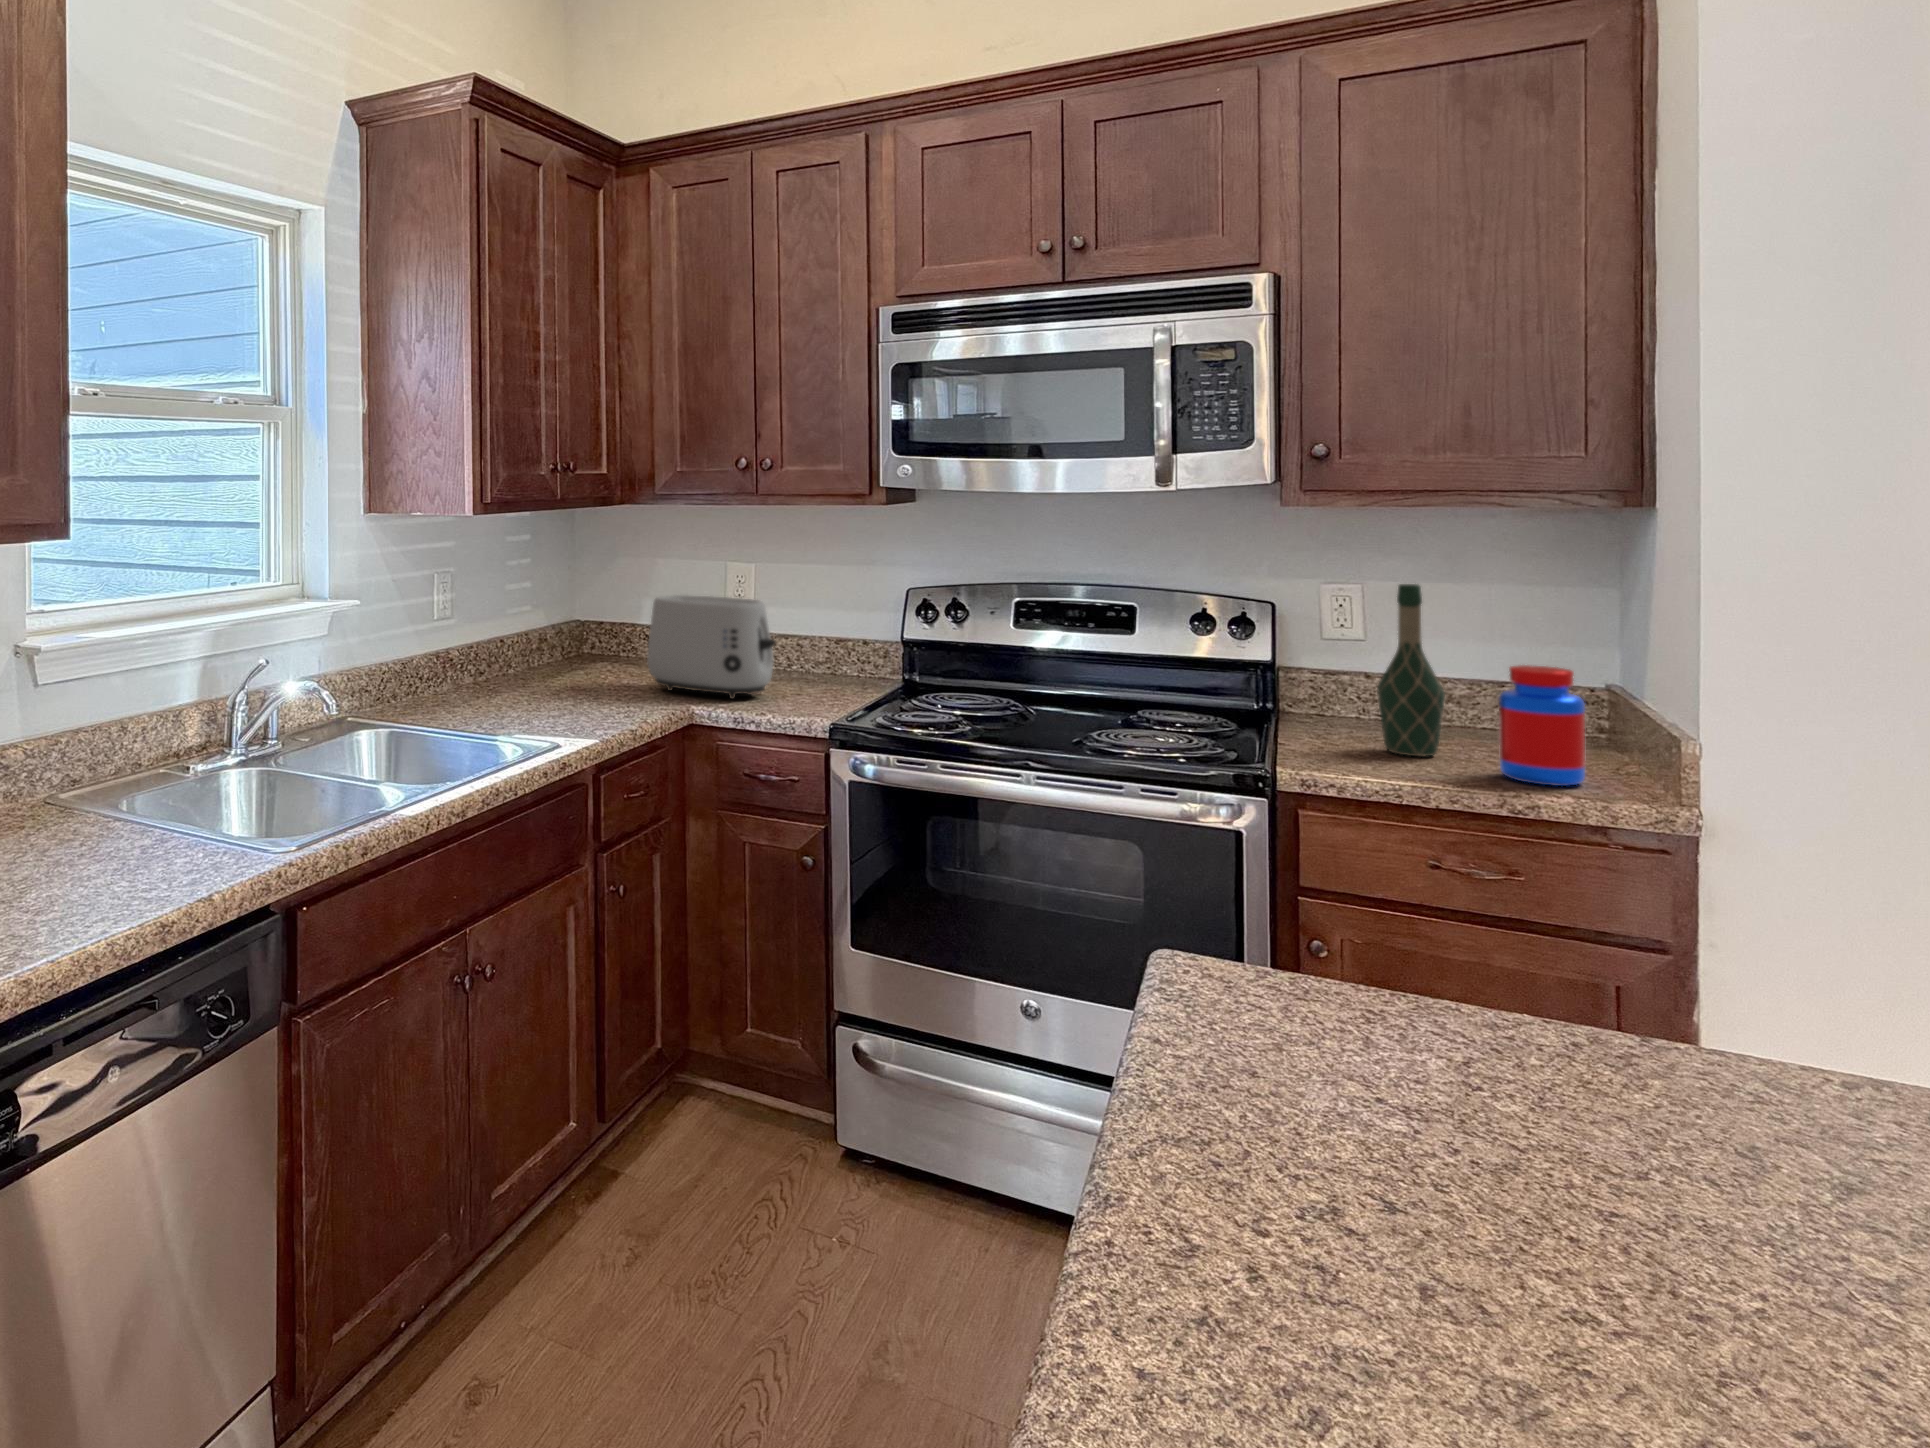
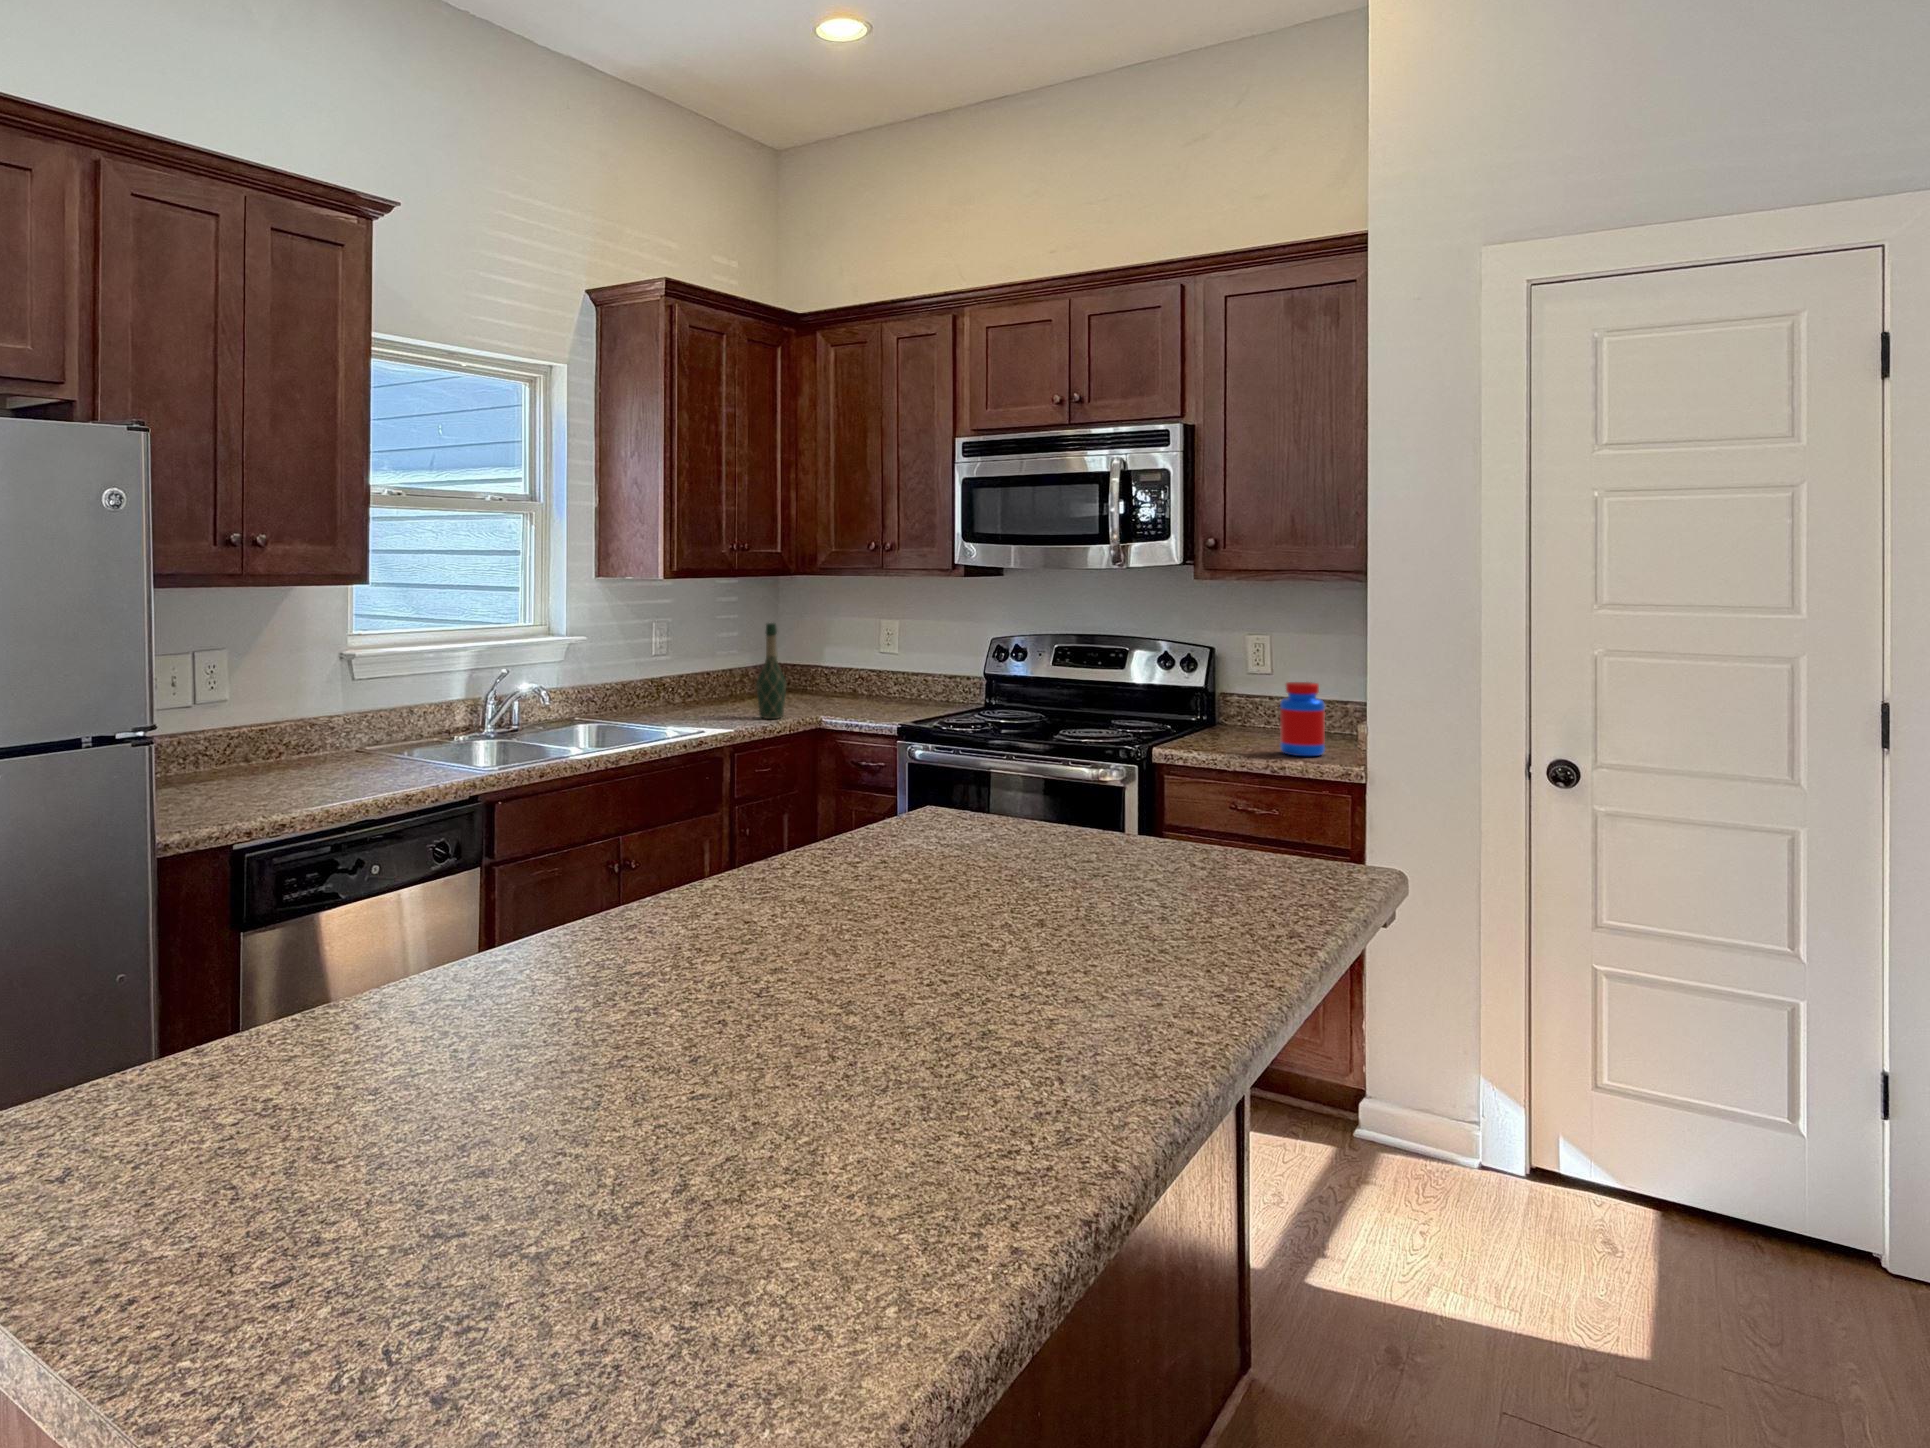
wine bottle: present [1377,584,1445,756] -> present [756,623,787,719]
toaster: present [647,595,775,699] -> none [802,642,885,714]

